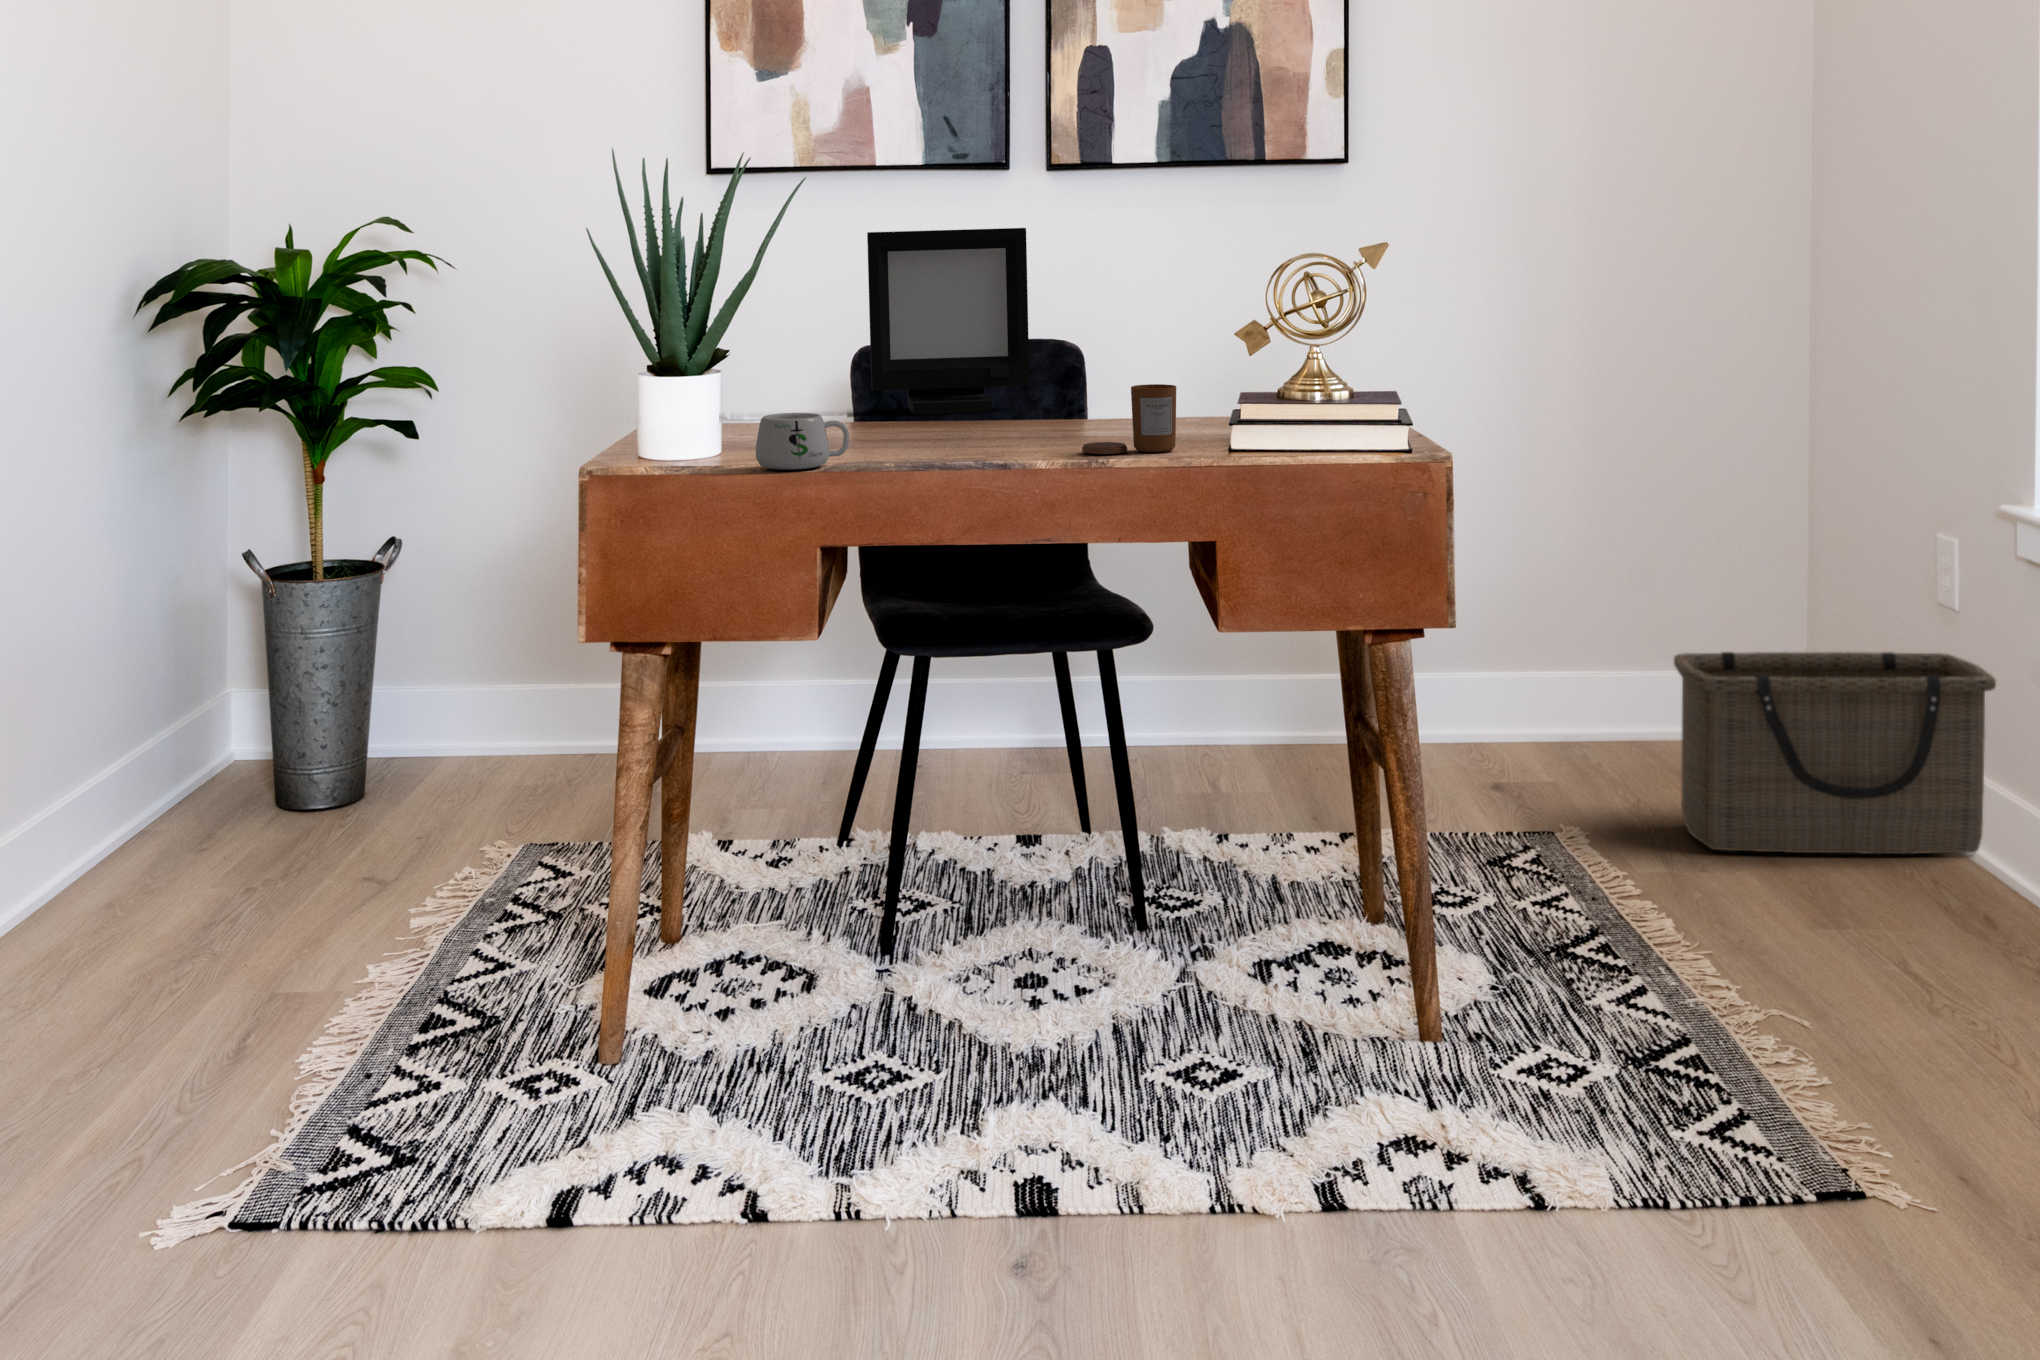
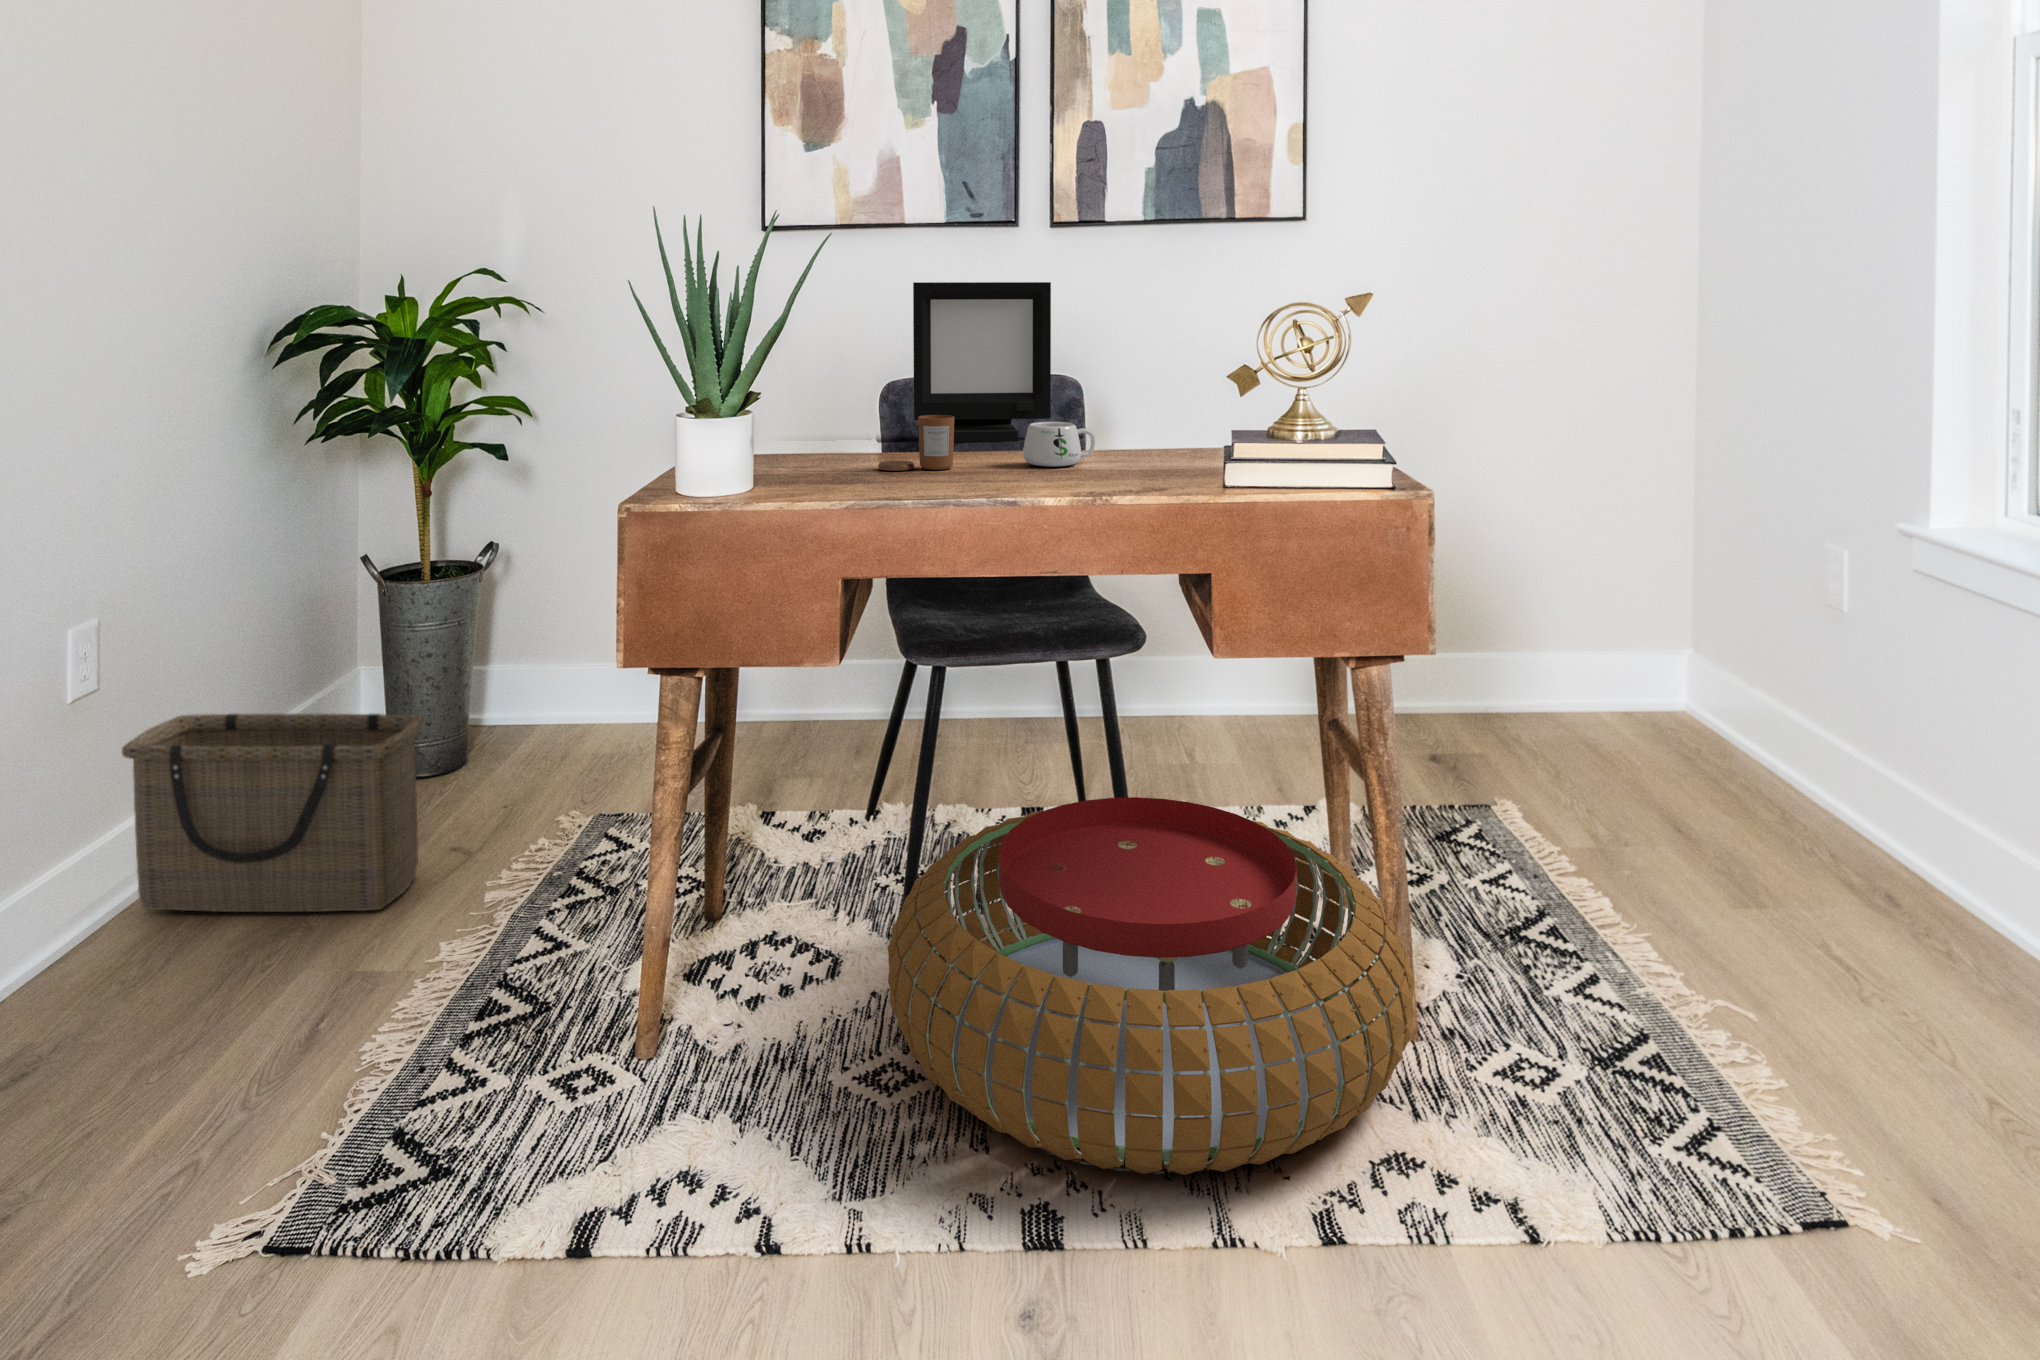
candle: present [1082,384,1176,454] -> present [878,415,954,471]
mug: present [755,413,849,470] -> present [1023,422,1095,467]
basket: present [1674,652,1996,854] -> present [122,714,423,912]
pouf: none [863,797,1431,1155] -> present [888,797,1414,1175]

